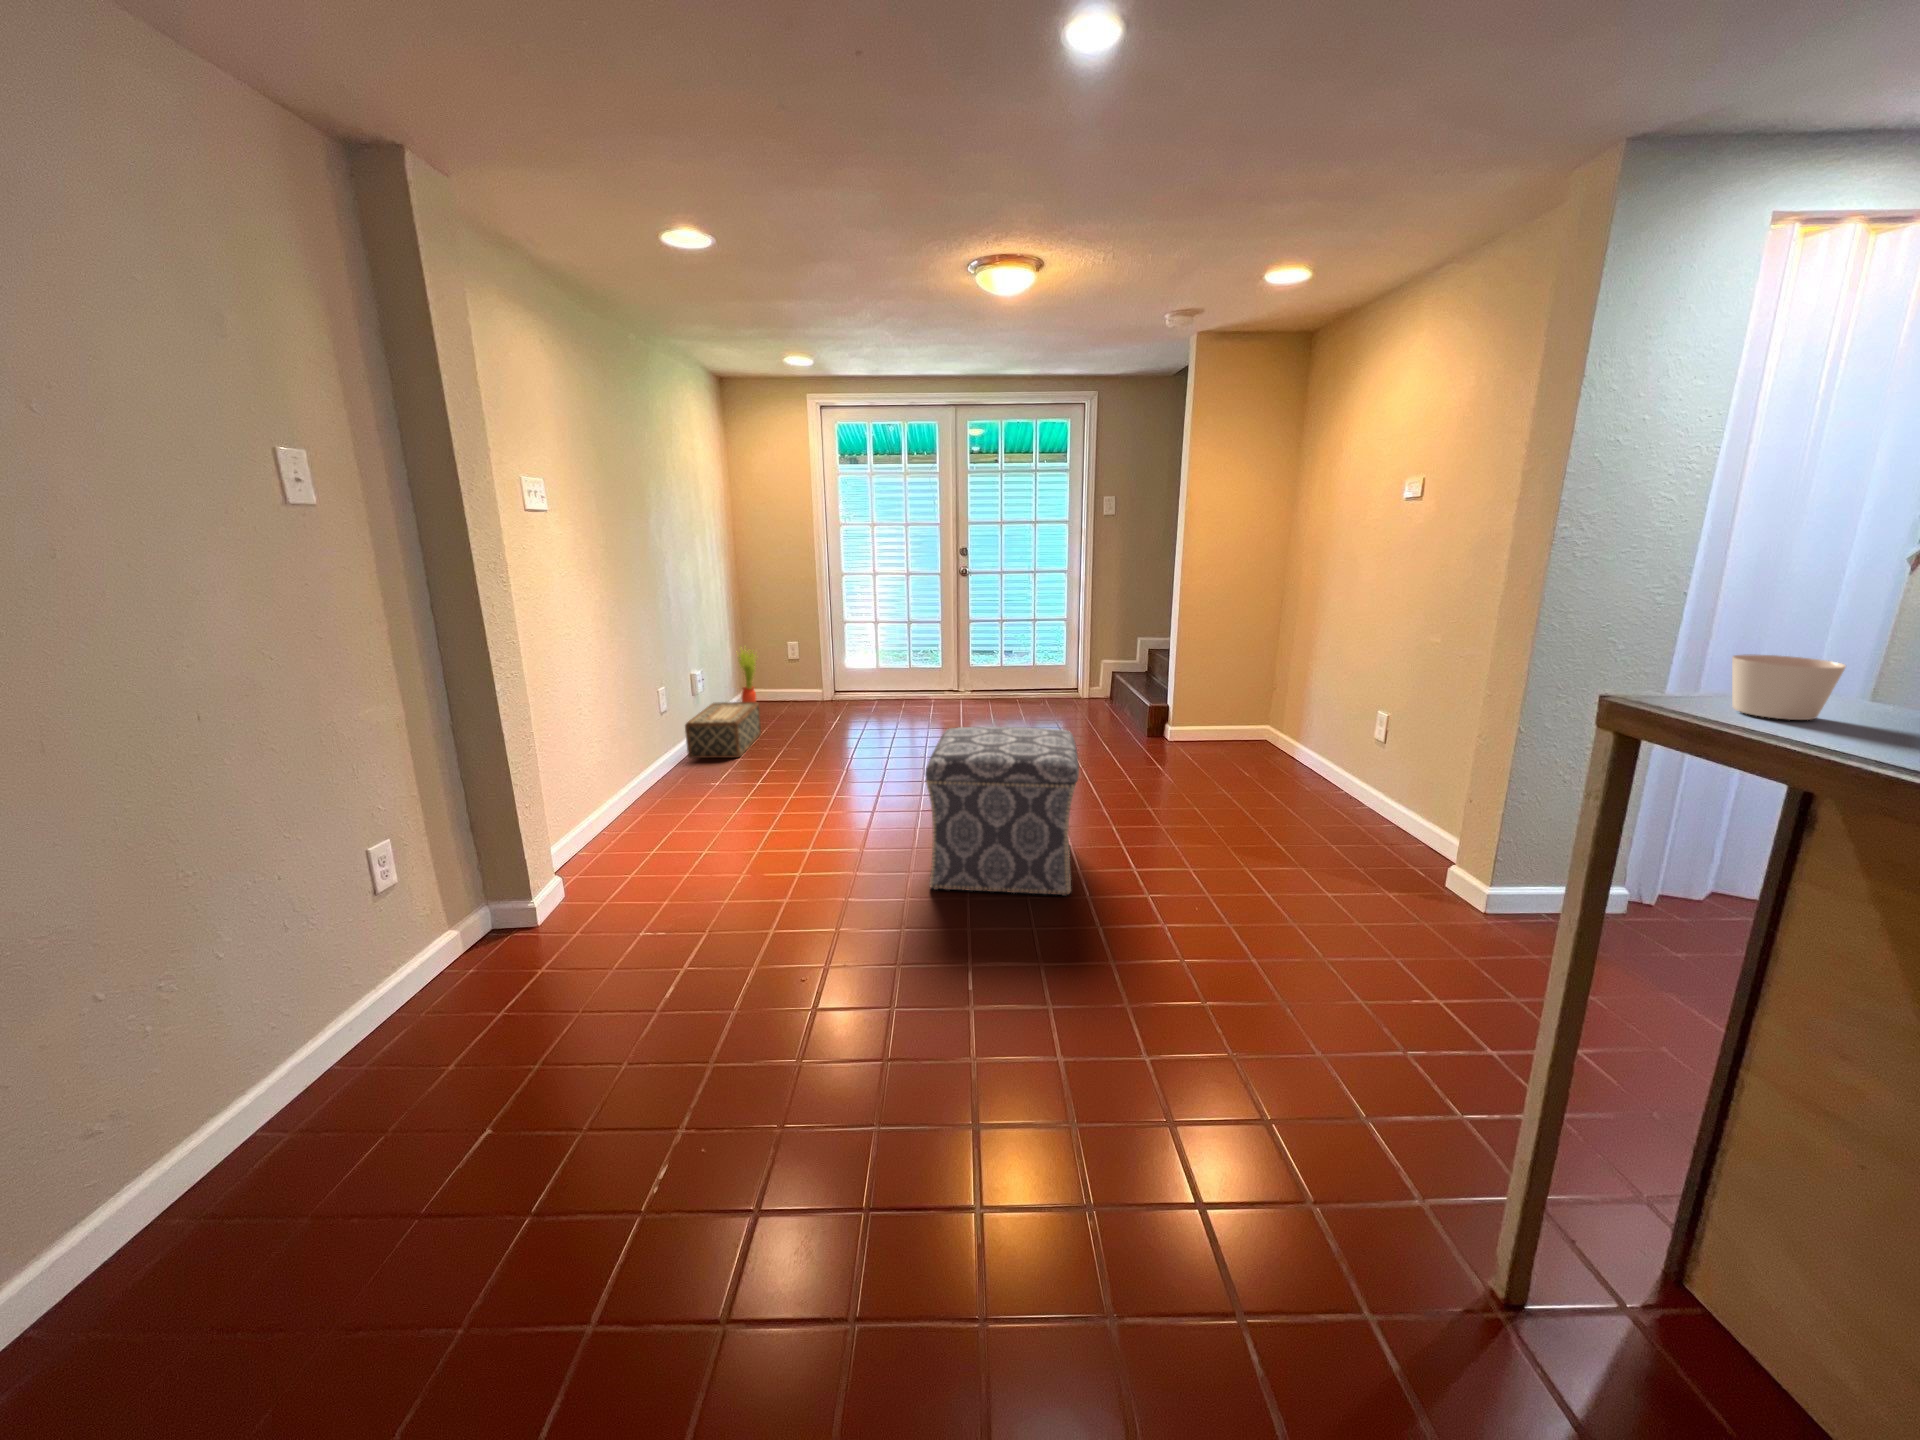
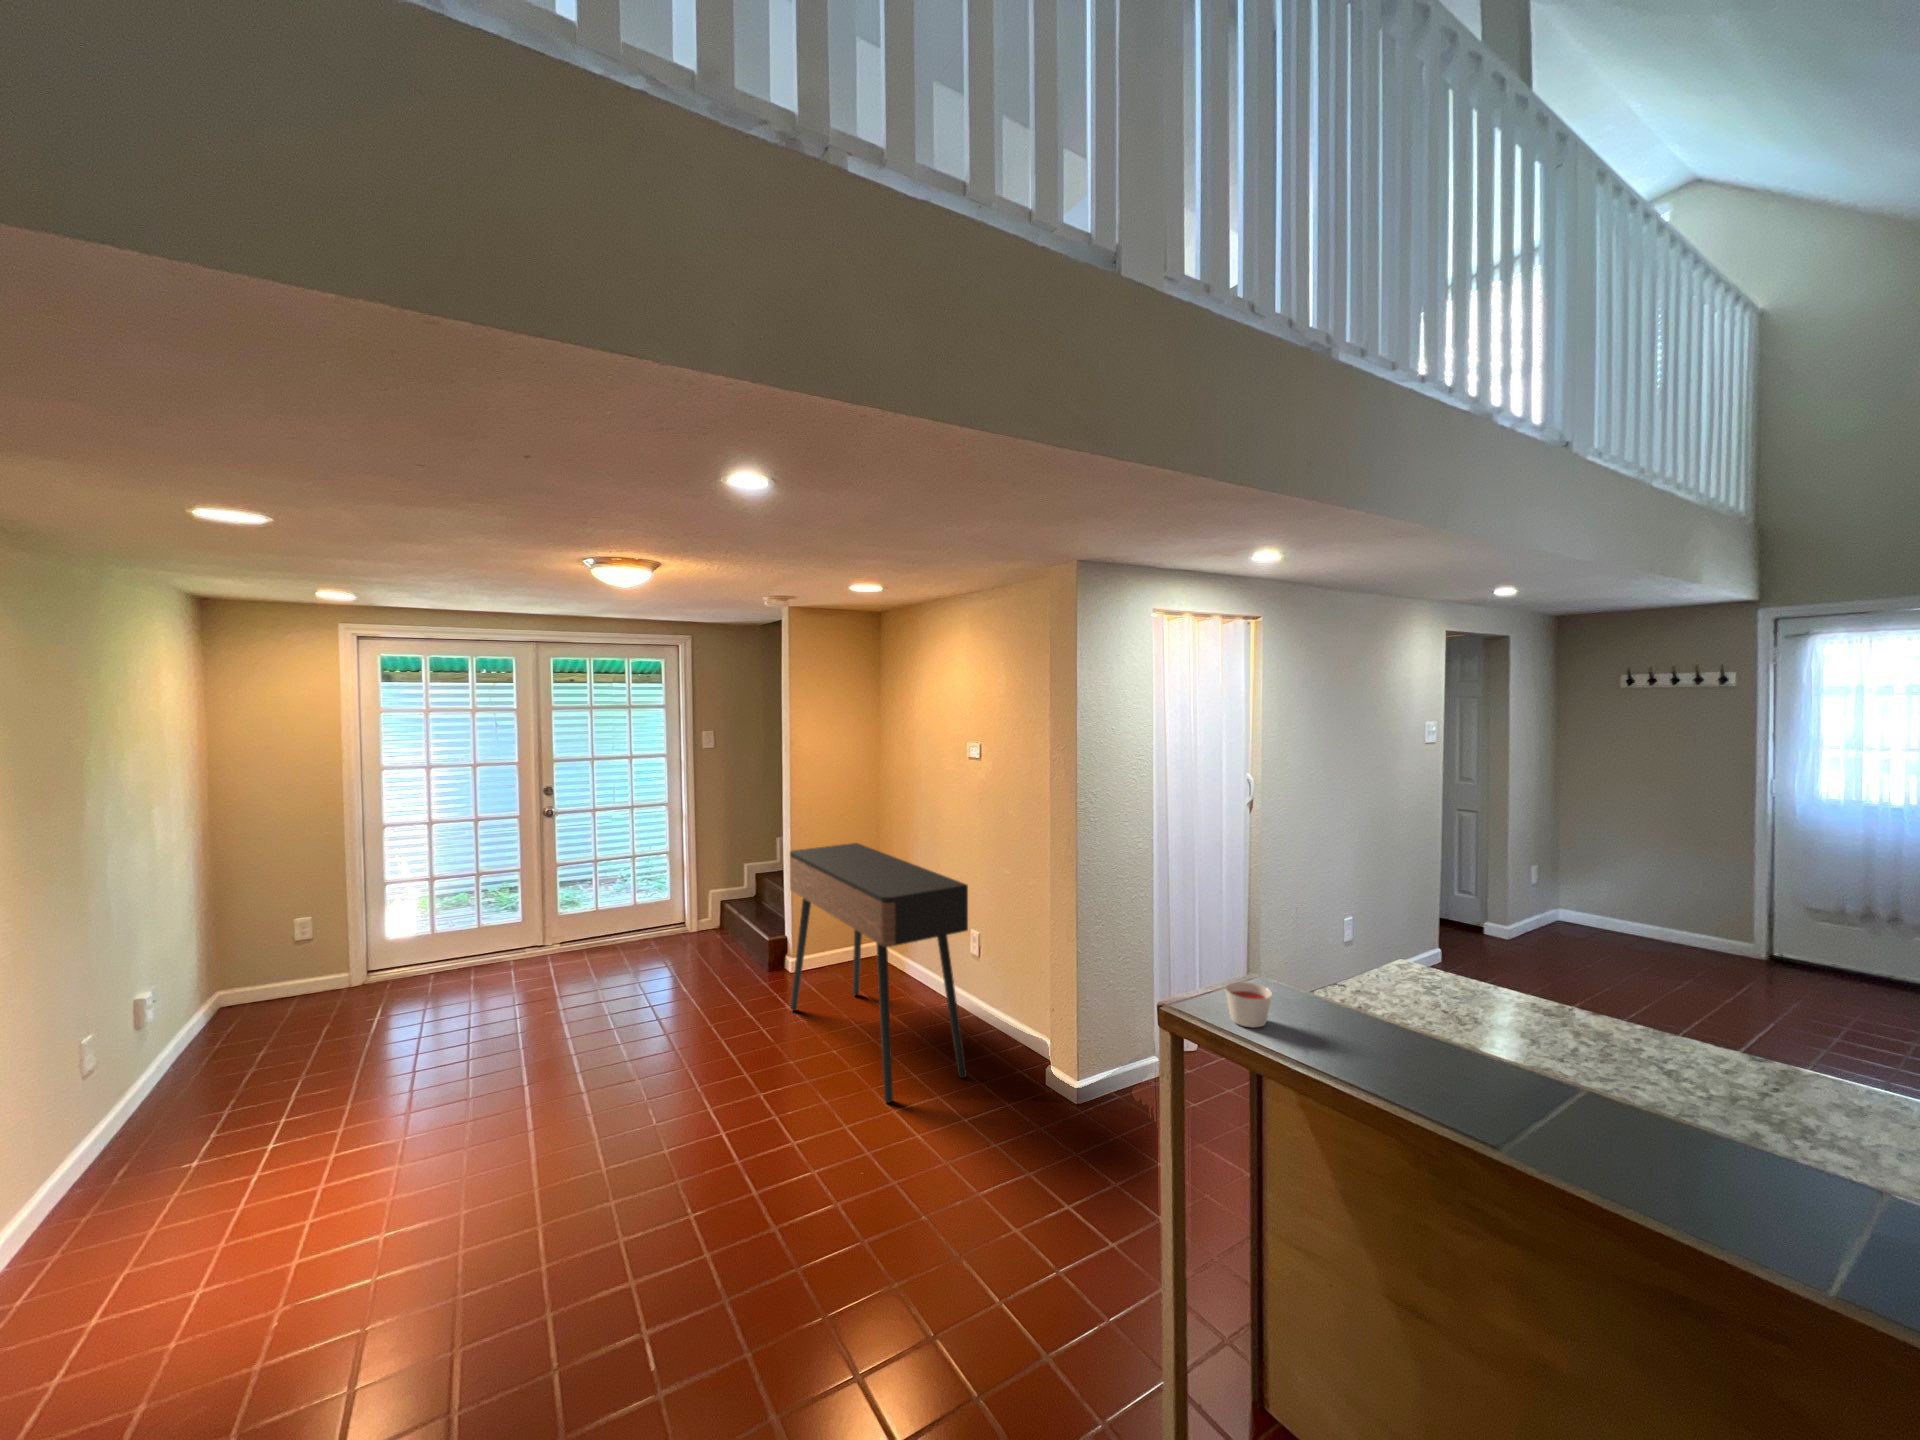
console table: none [1157,602,1367,859] -> present [790,843,968,1103]
potted plant: present [738,648,757,702] -> none [202,935,244,1026]
woven basket: present [685,702,761,758] -> none [124,1021,257,1138]
ottoman: present [925,727,1079,896] -> none [581,1013,753,1246]

